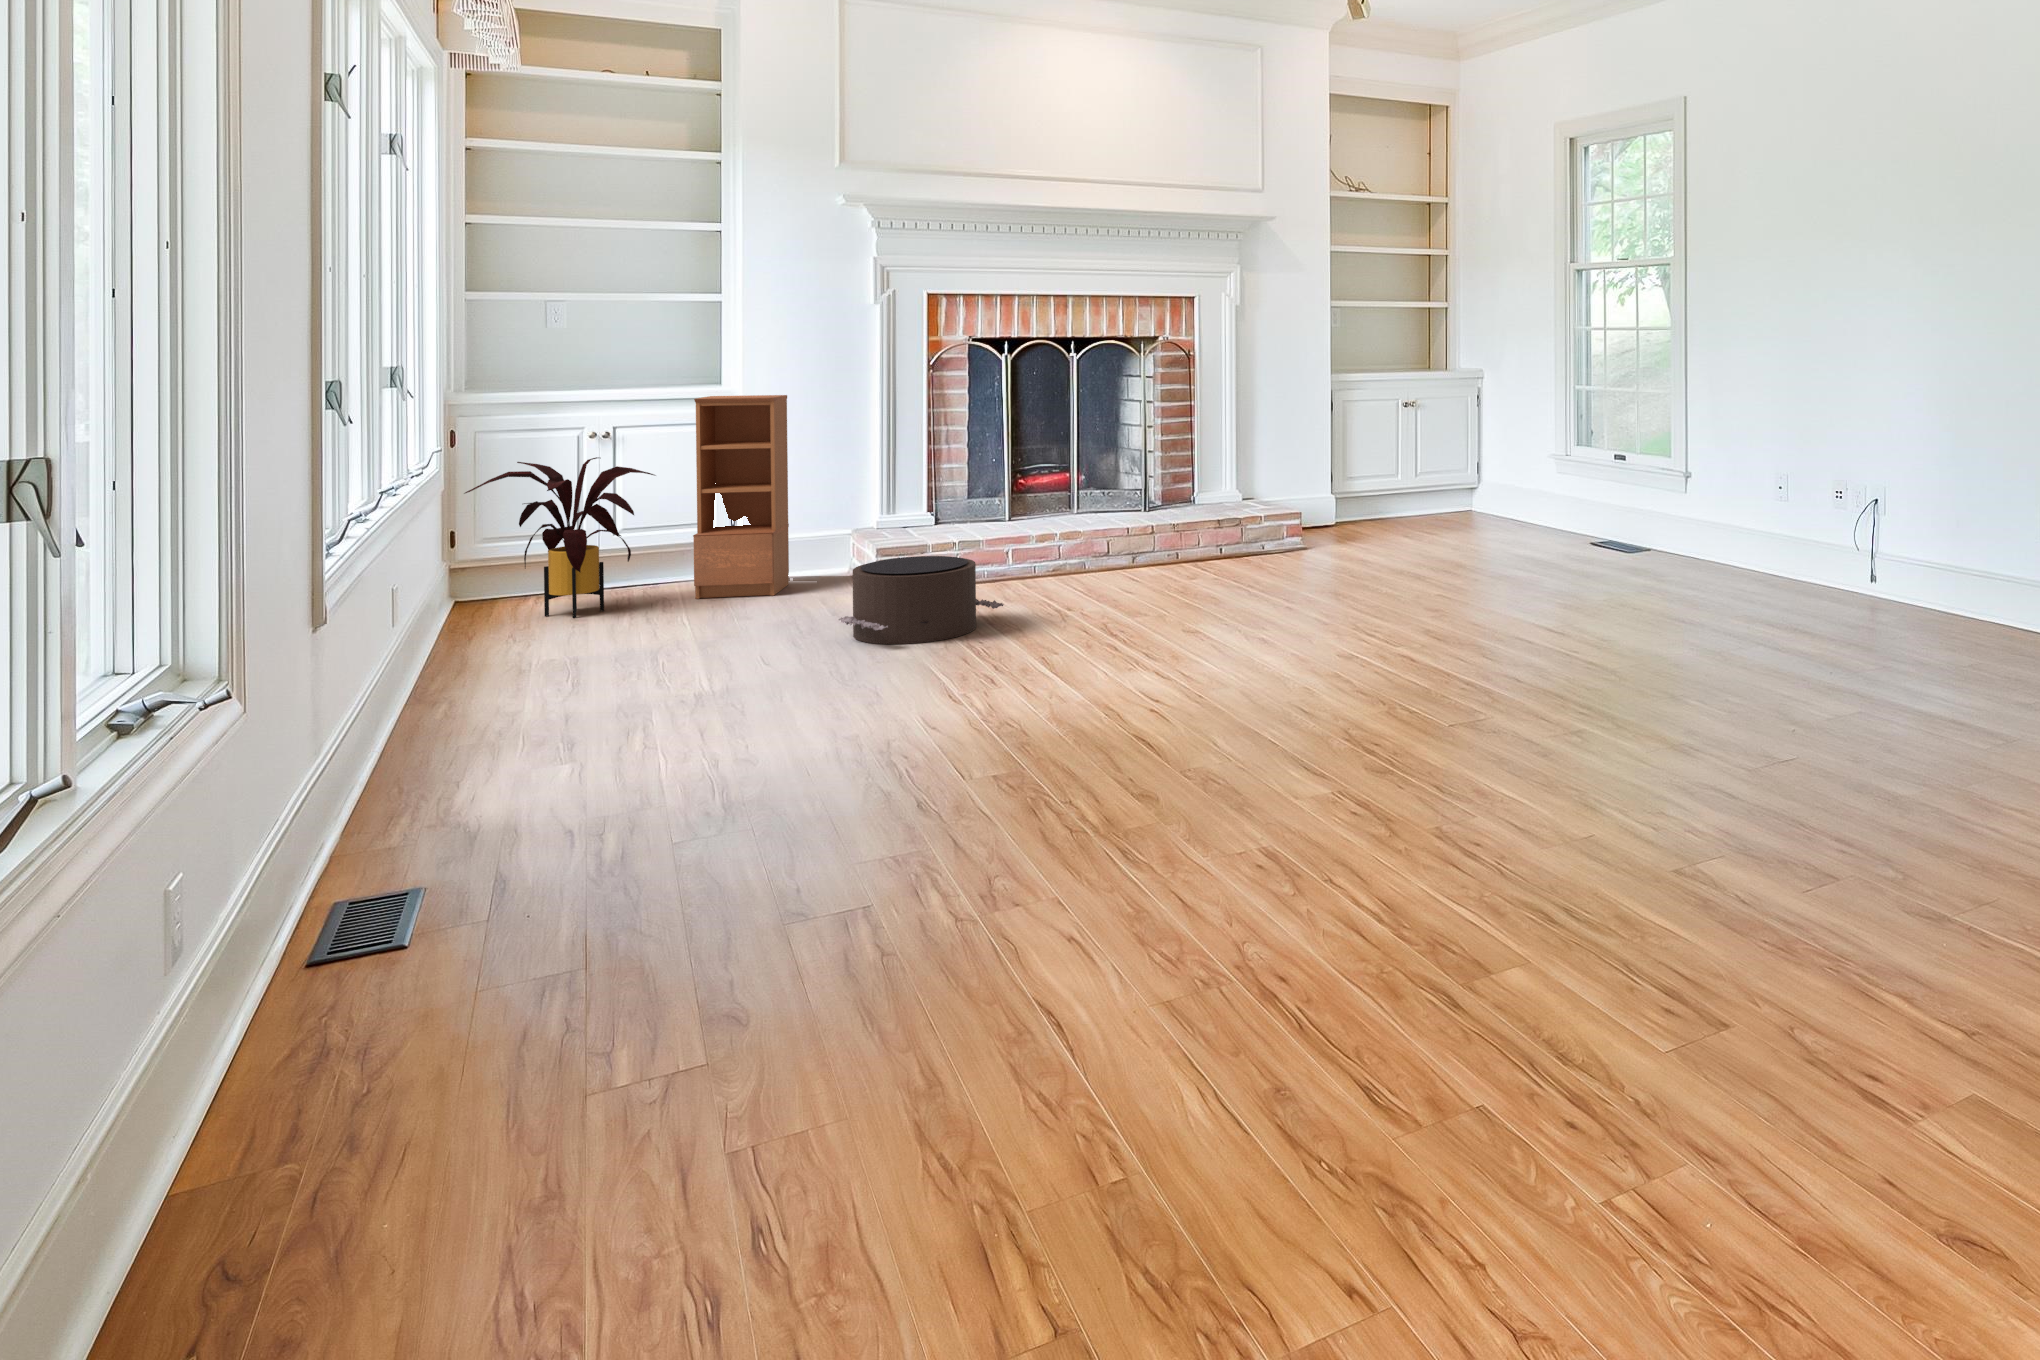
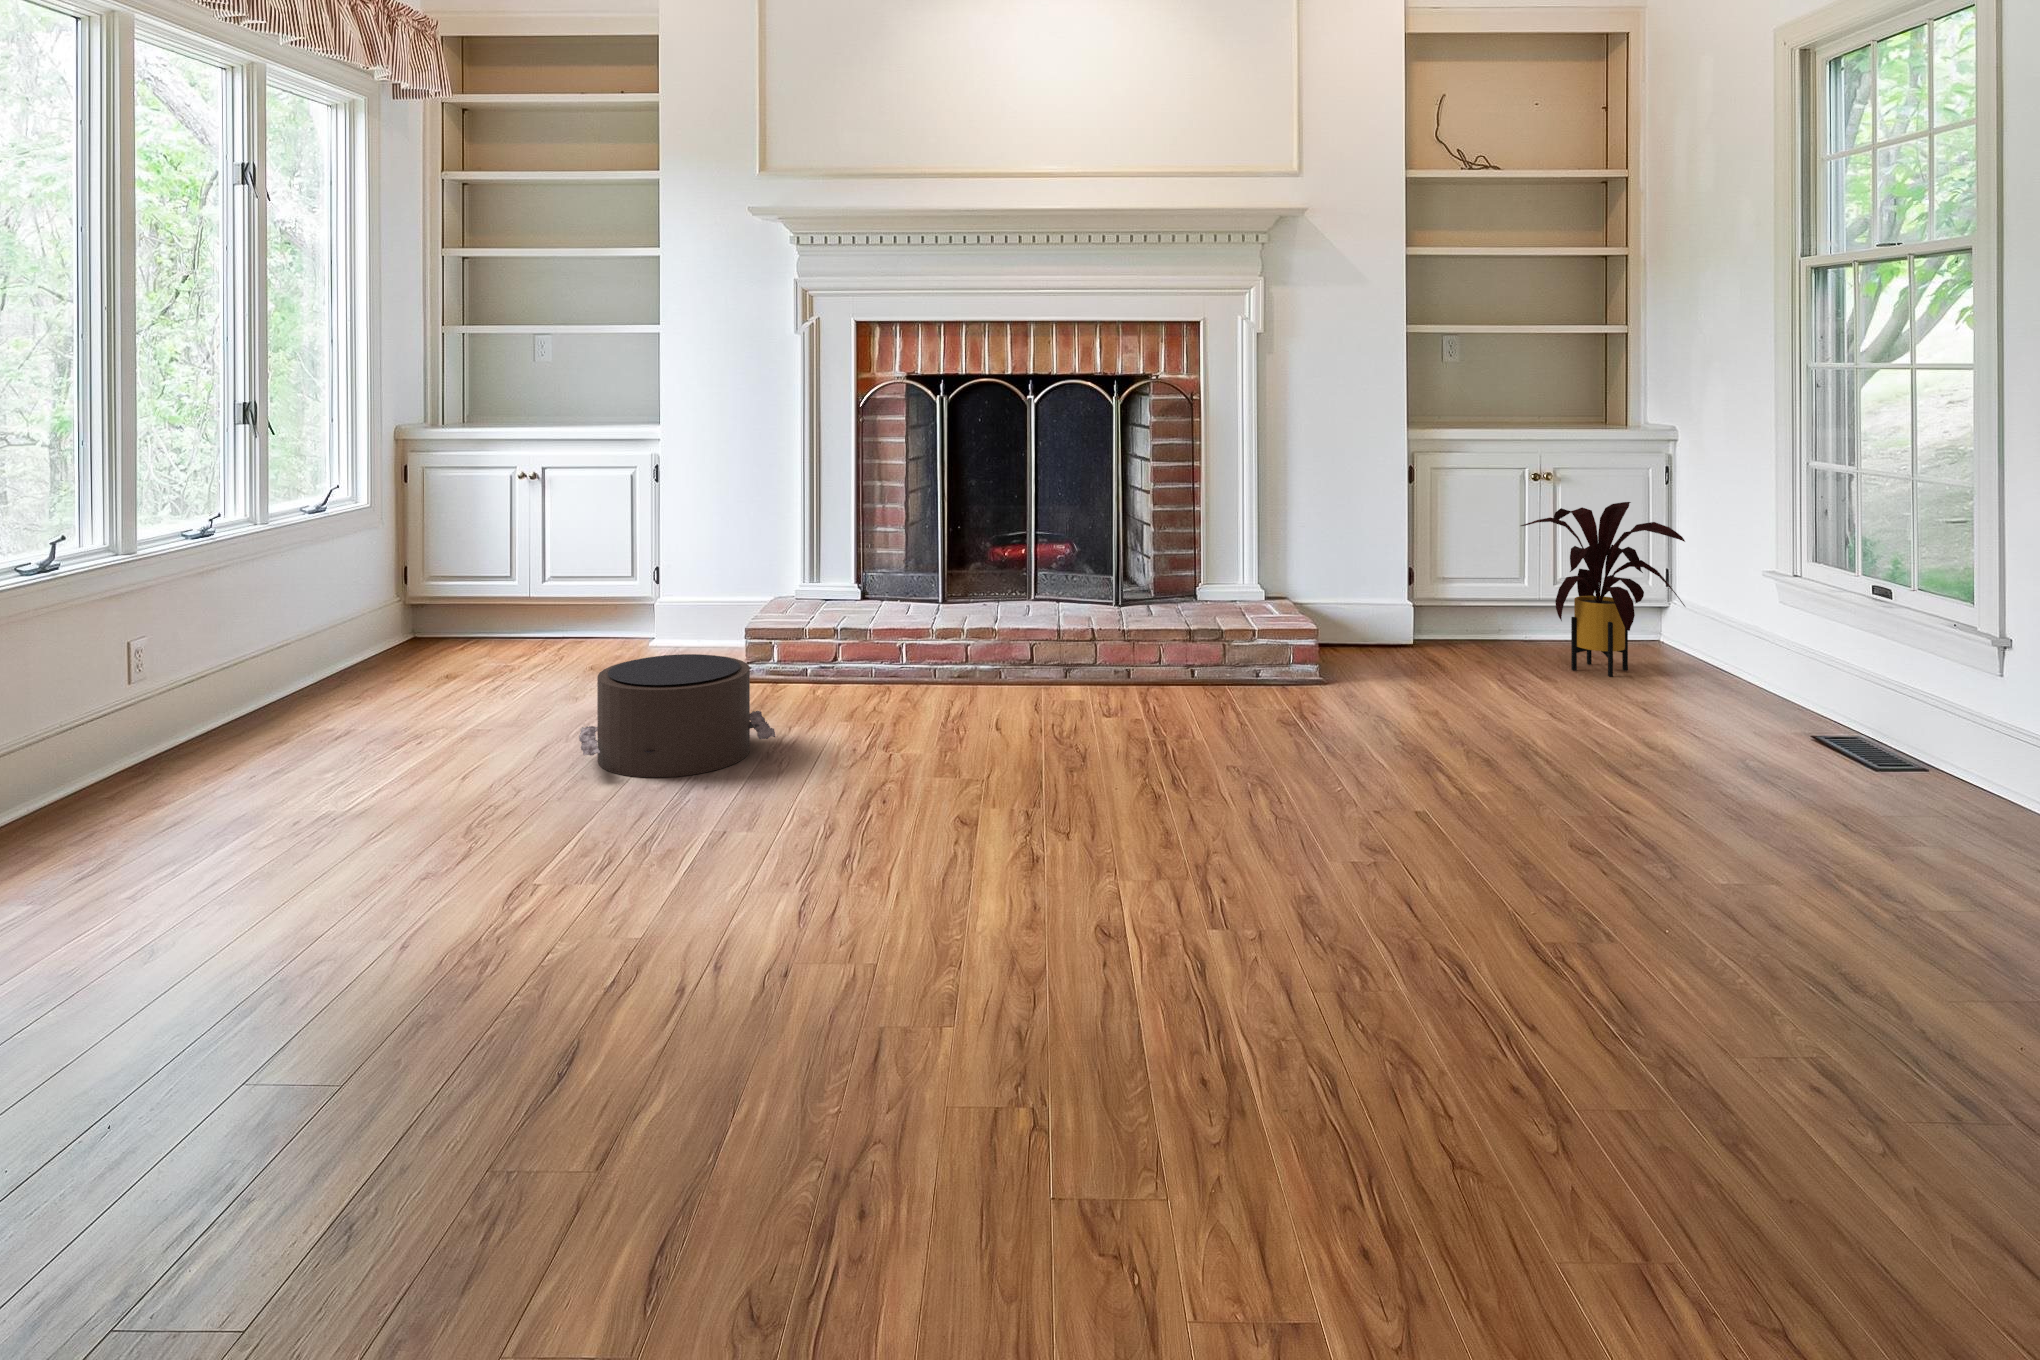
bookcase: present [693,395,789,599] -> none [581,437,693,670]
house plant: present [464,457,655,618] -> present [1521,502,1685,677]

